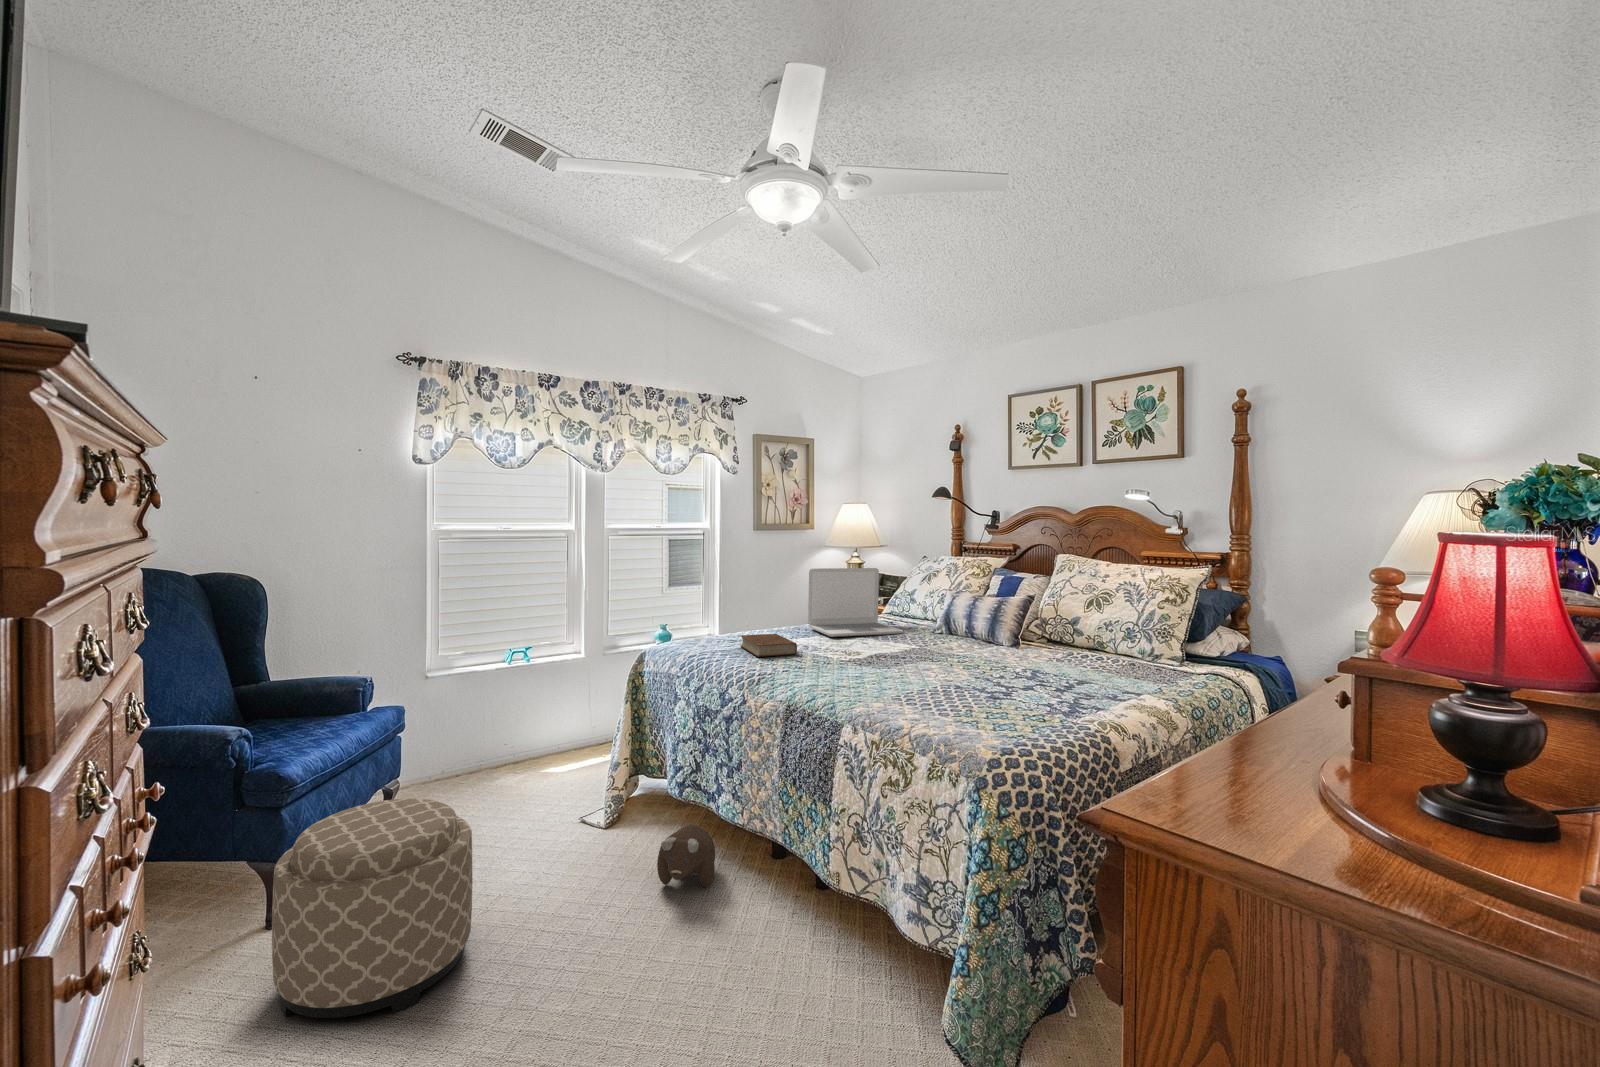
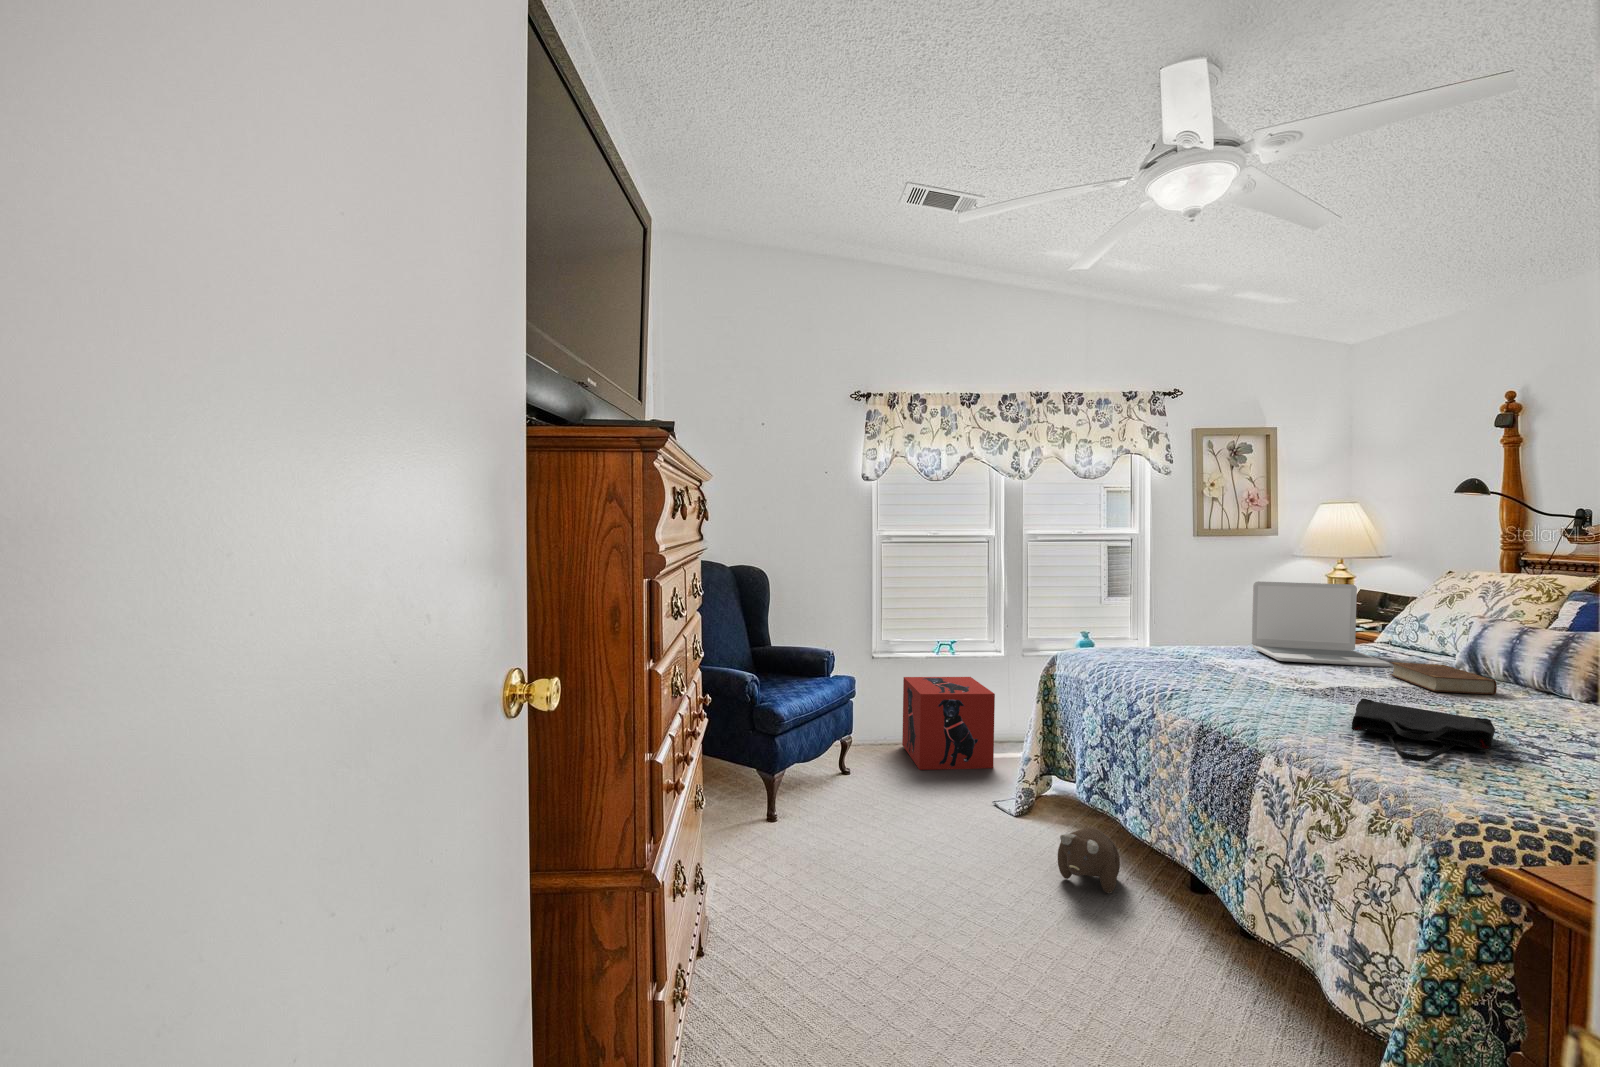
book: present [740,634,797,657] -> present [1390,662,1497,695]
tote bag: none [899,663,987,711] -> present [1352,698,1495,761]
storage box: none [468,685,578,801] -> present [902,677,995,770]
ottoman: present [272,798,472,1018] -> none [765,745,895,907]

